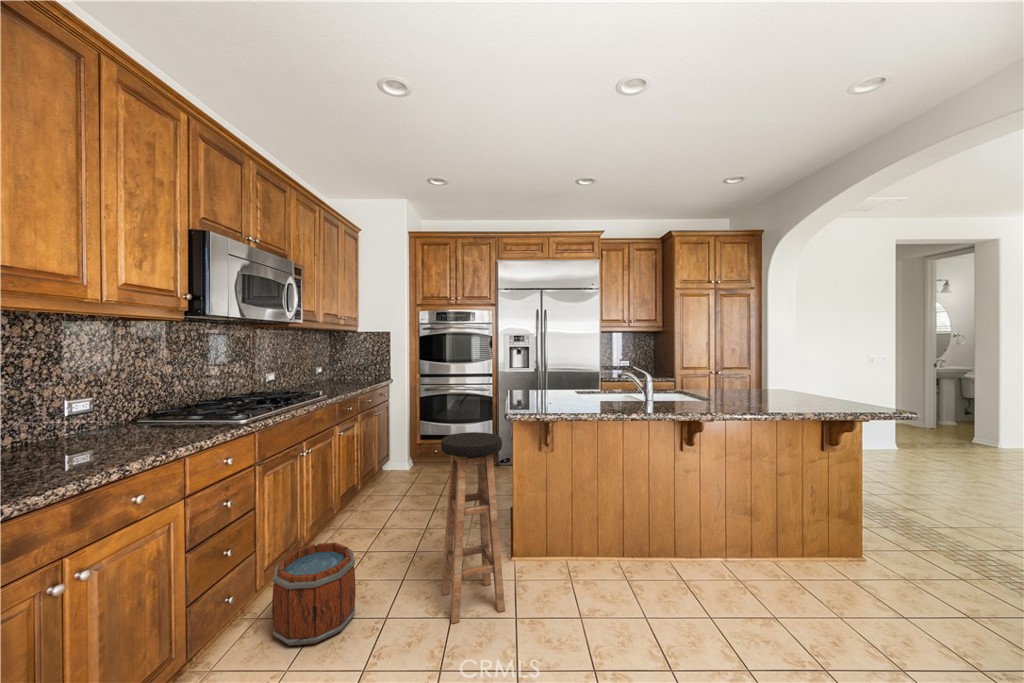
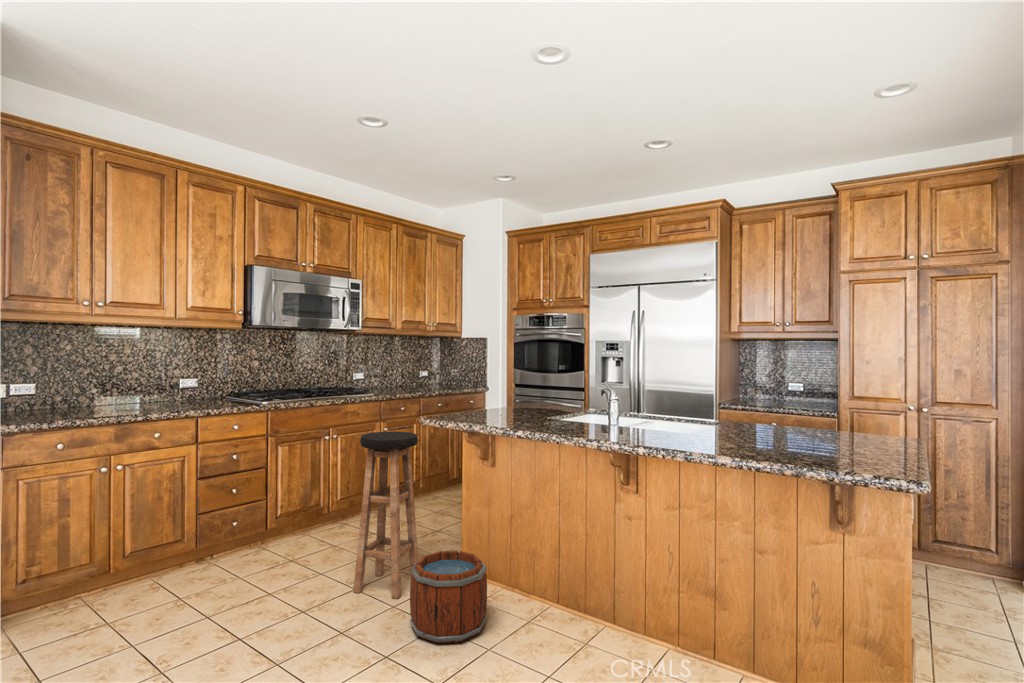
bucket: present [272,543,355,646] -> present [410,551,487,643]

